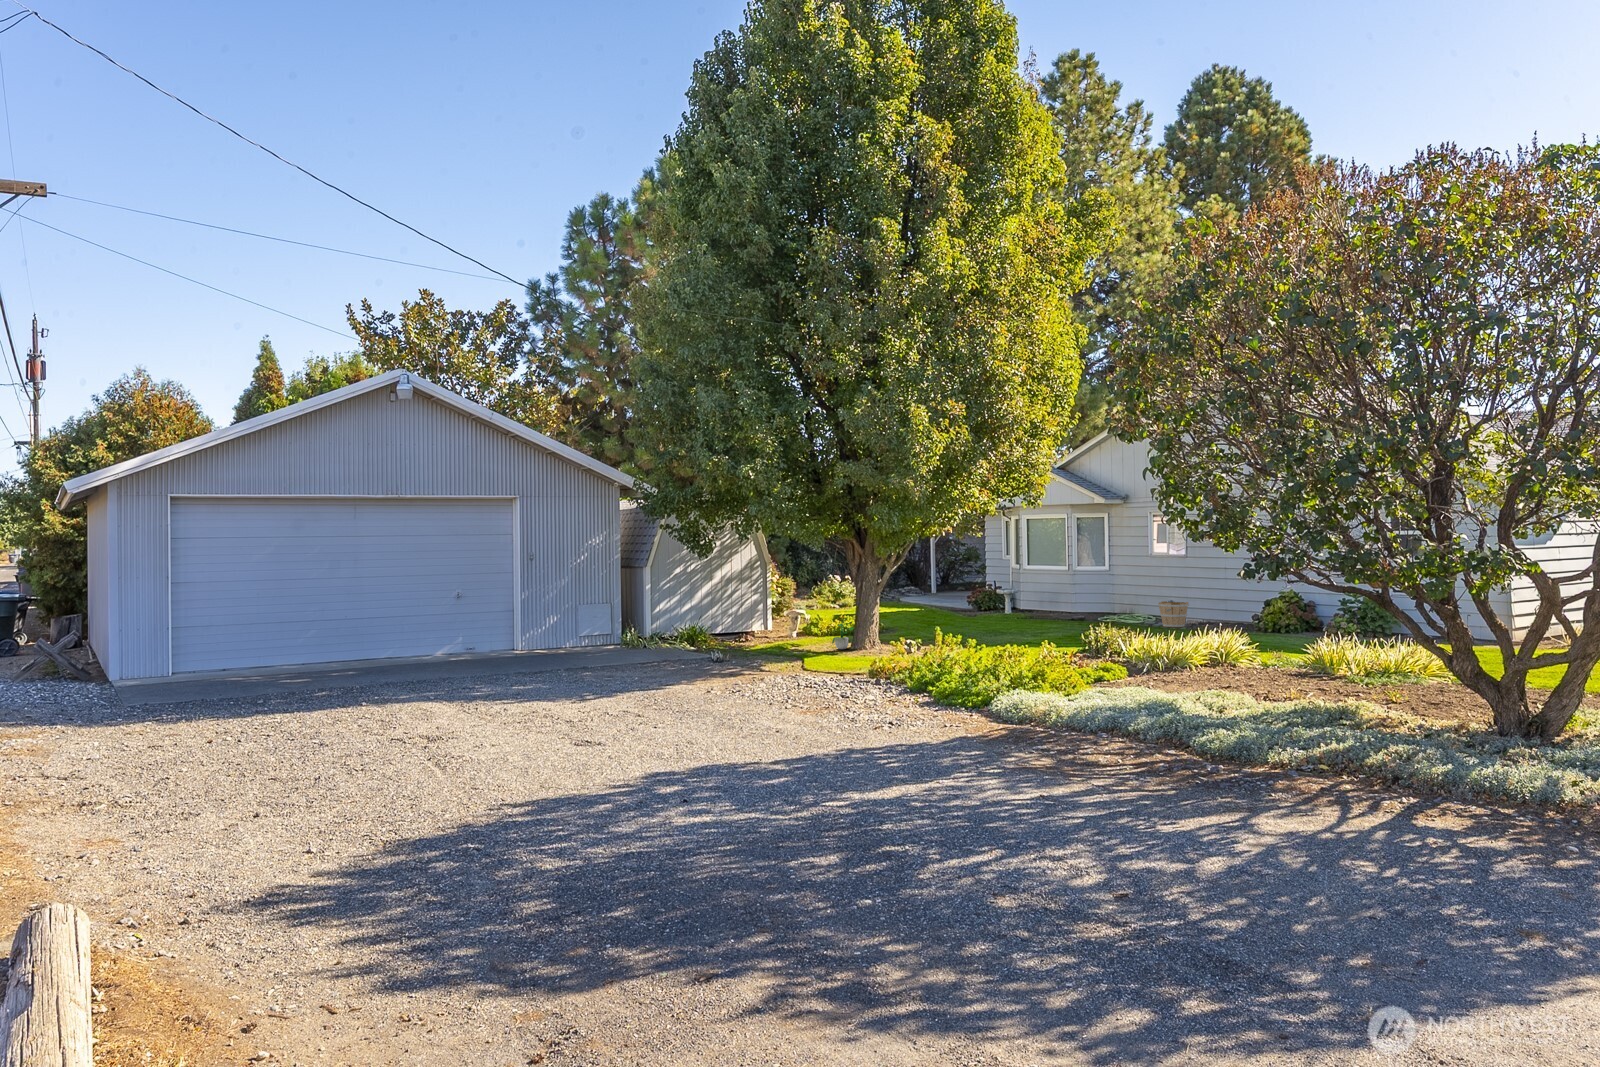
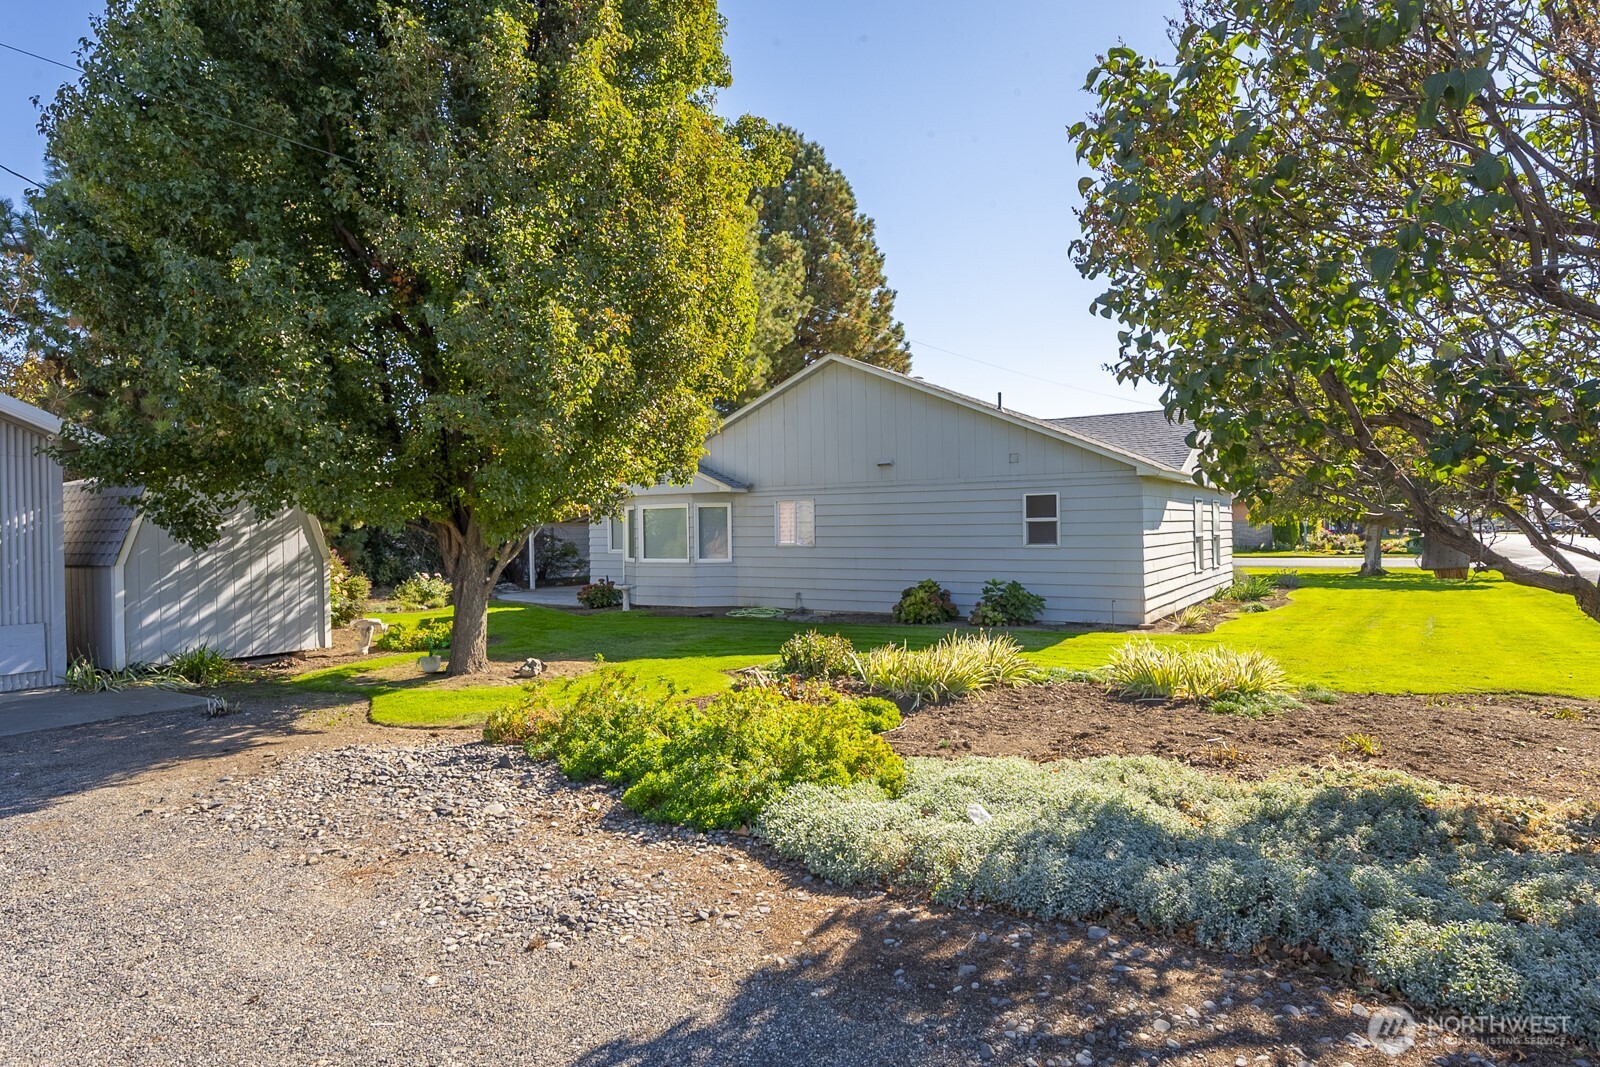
wooden bucket: present [1158,601,1189,627] -> none [788,592,818,619]

